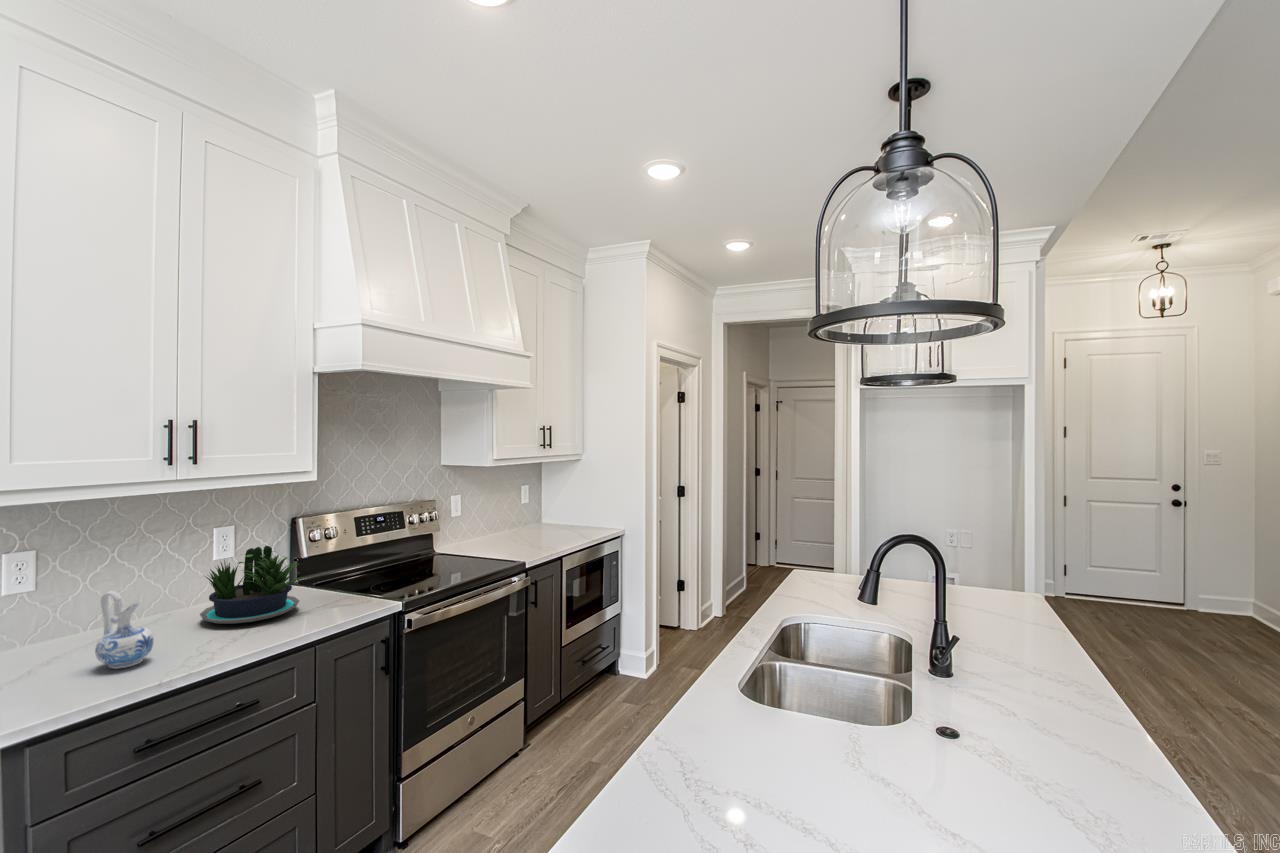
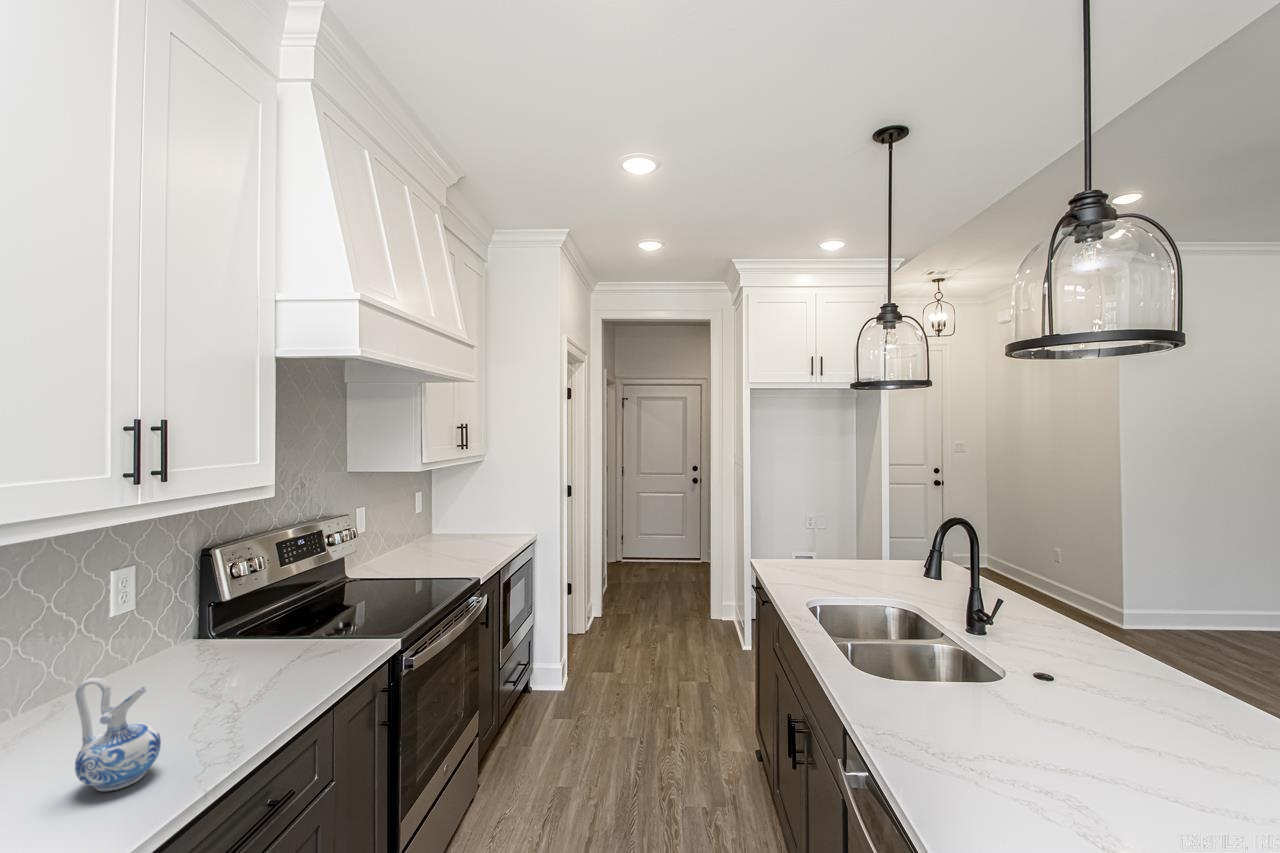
potted plant: present [200,546,307,624] -> none [146,589,304,703]

